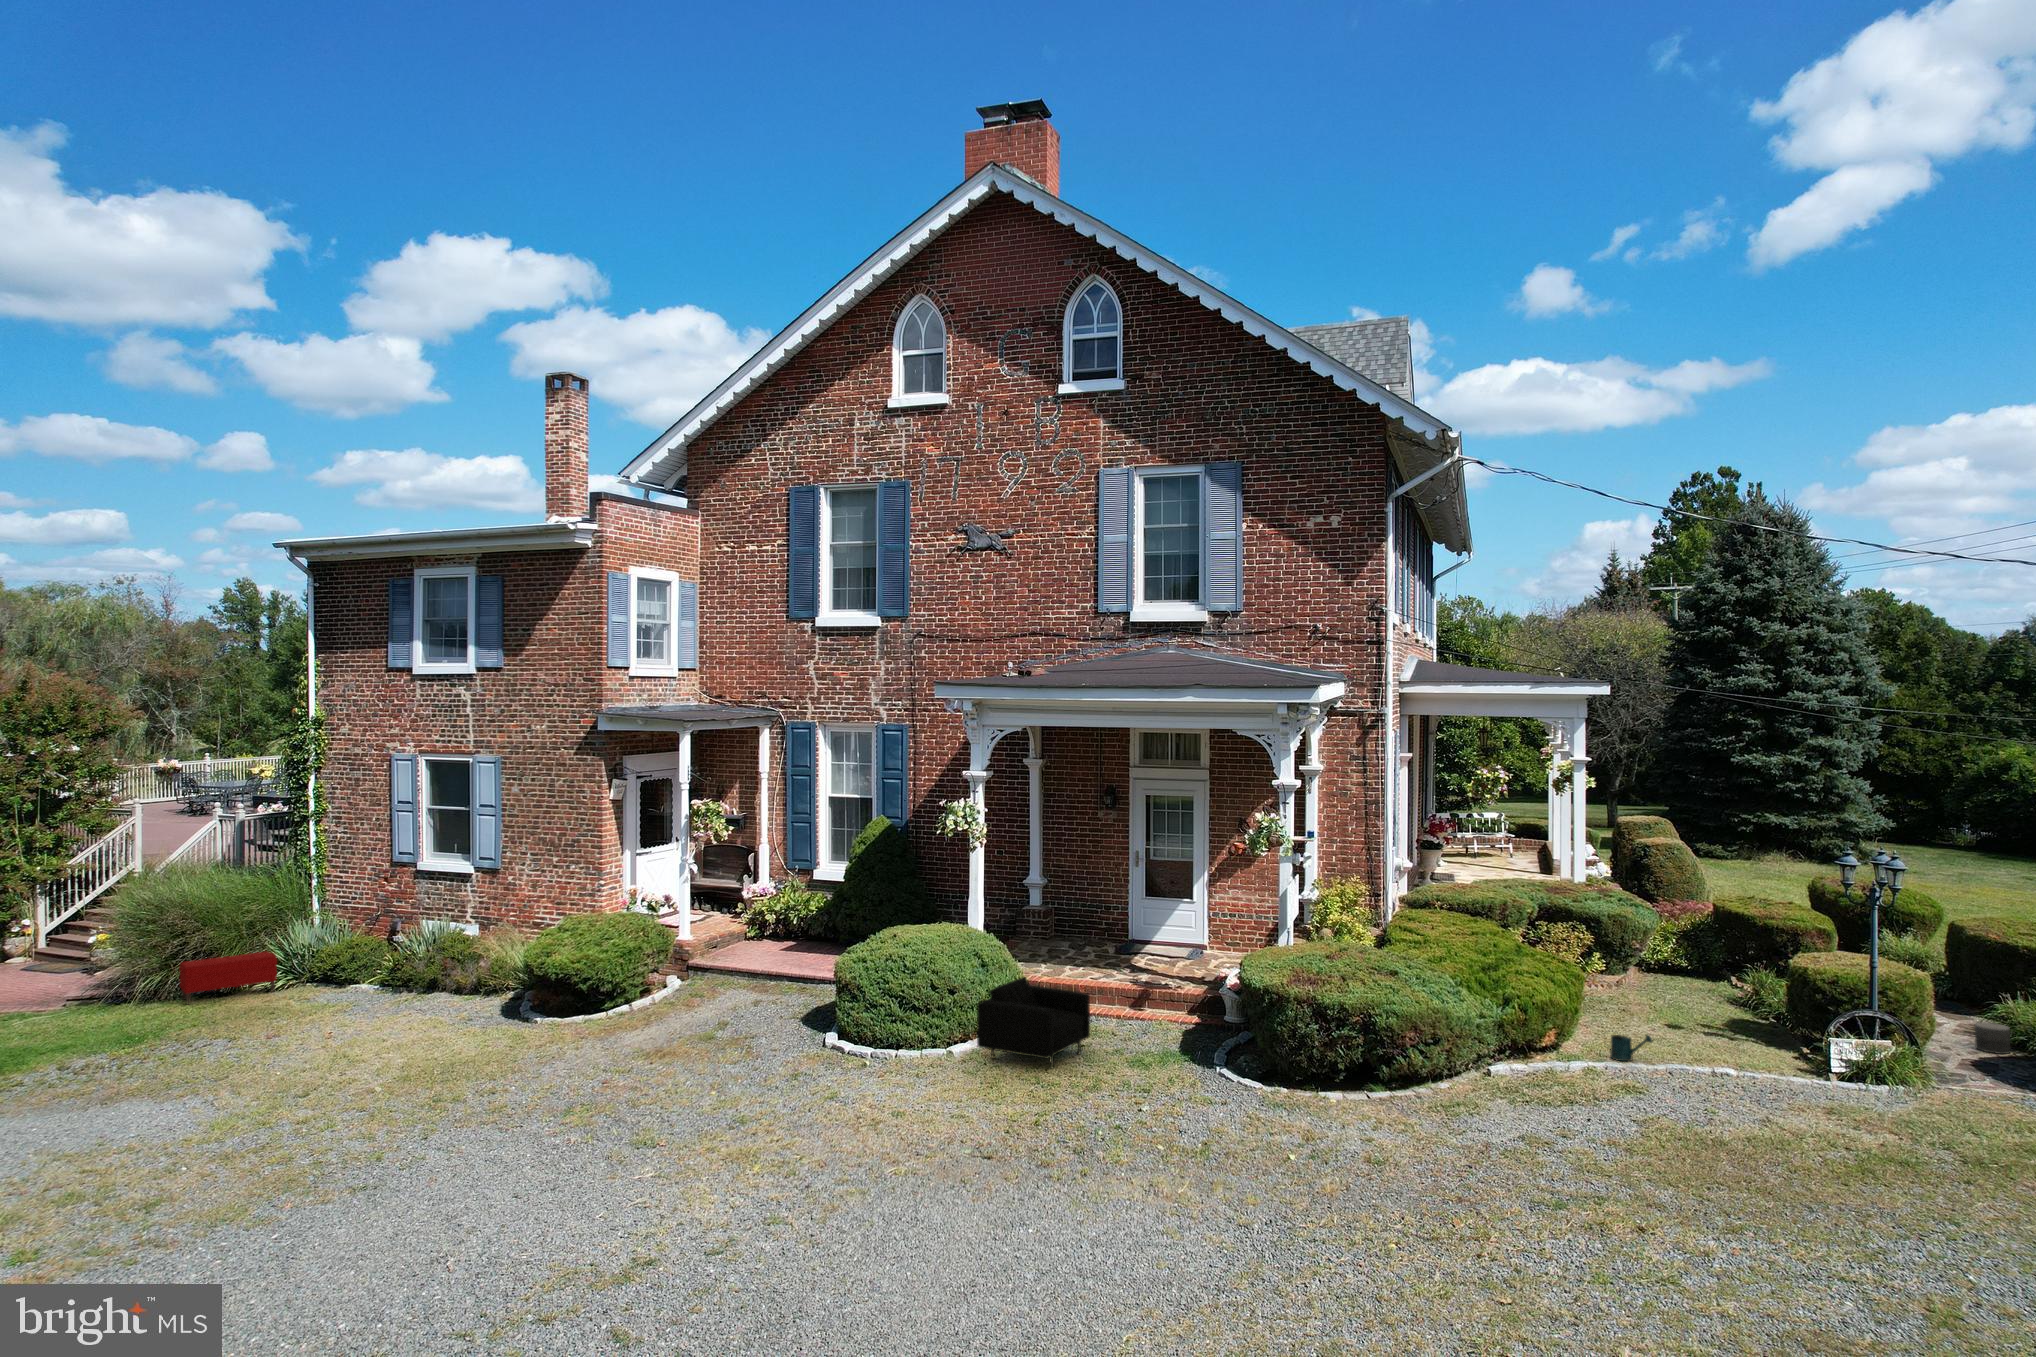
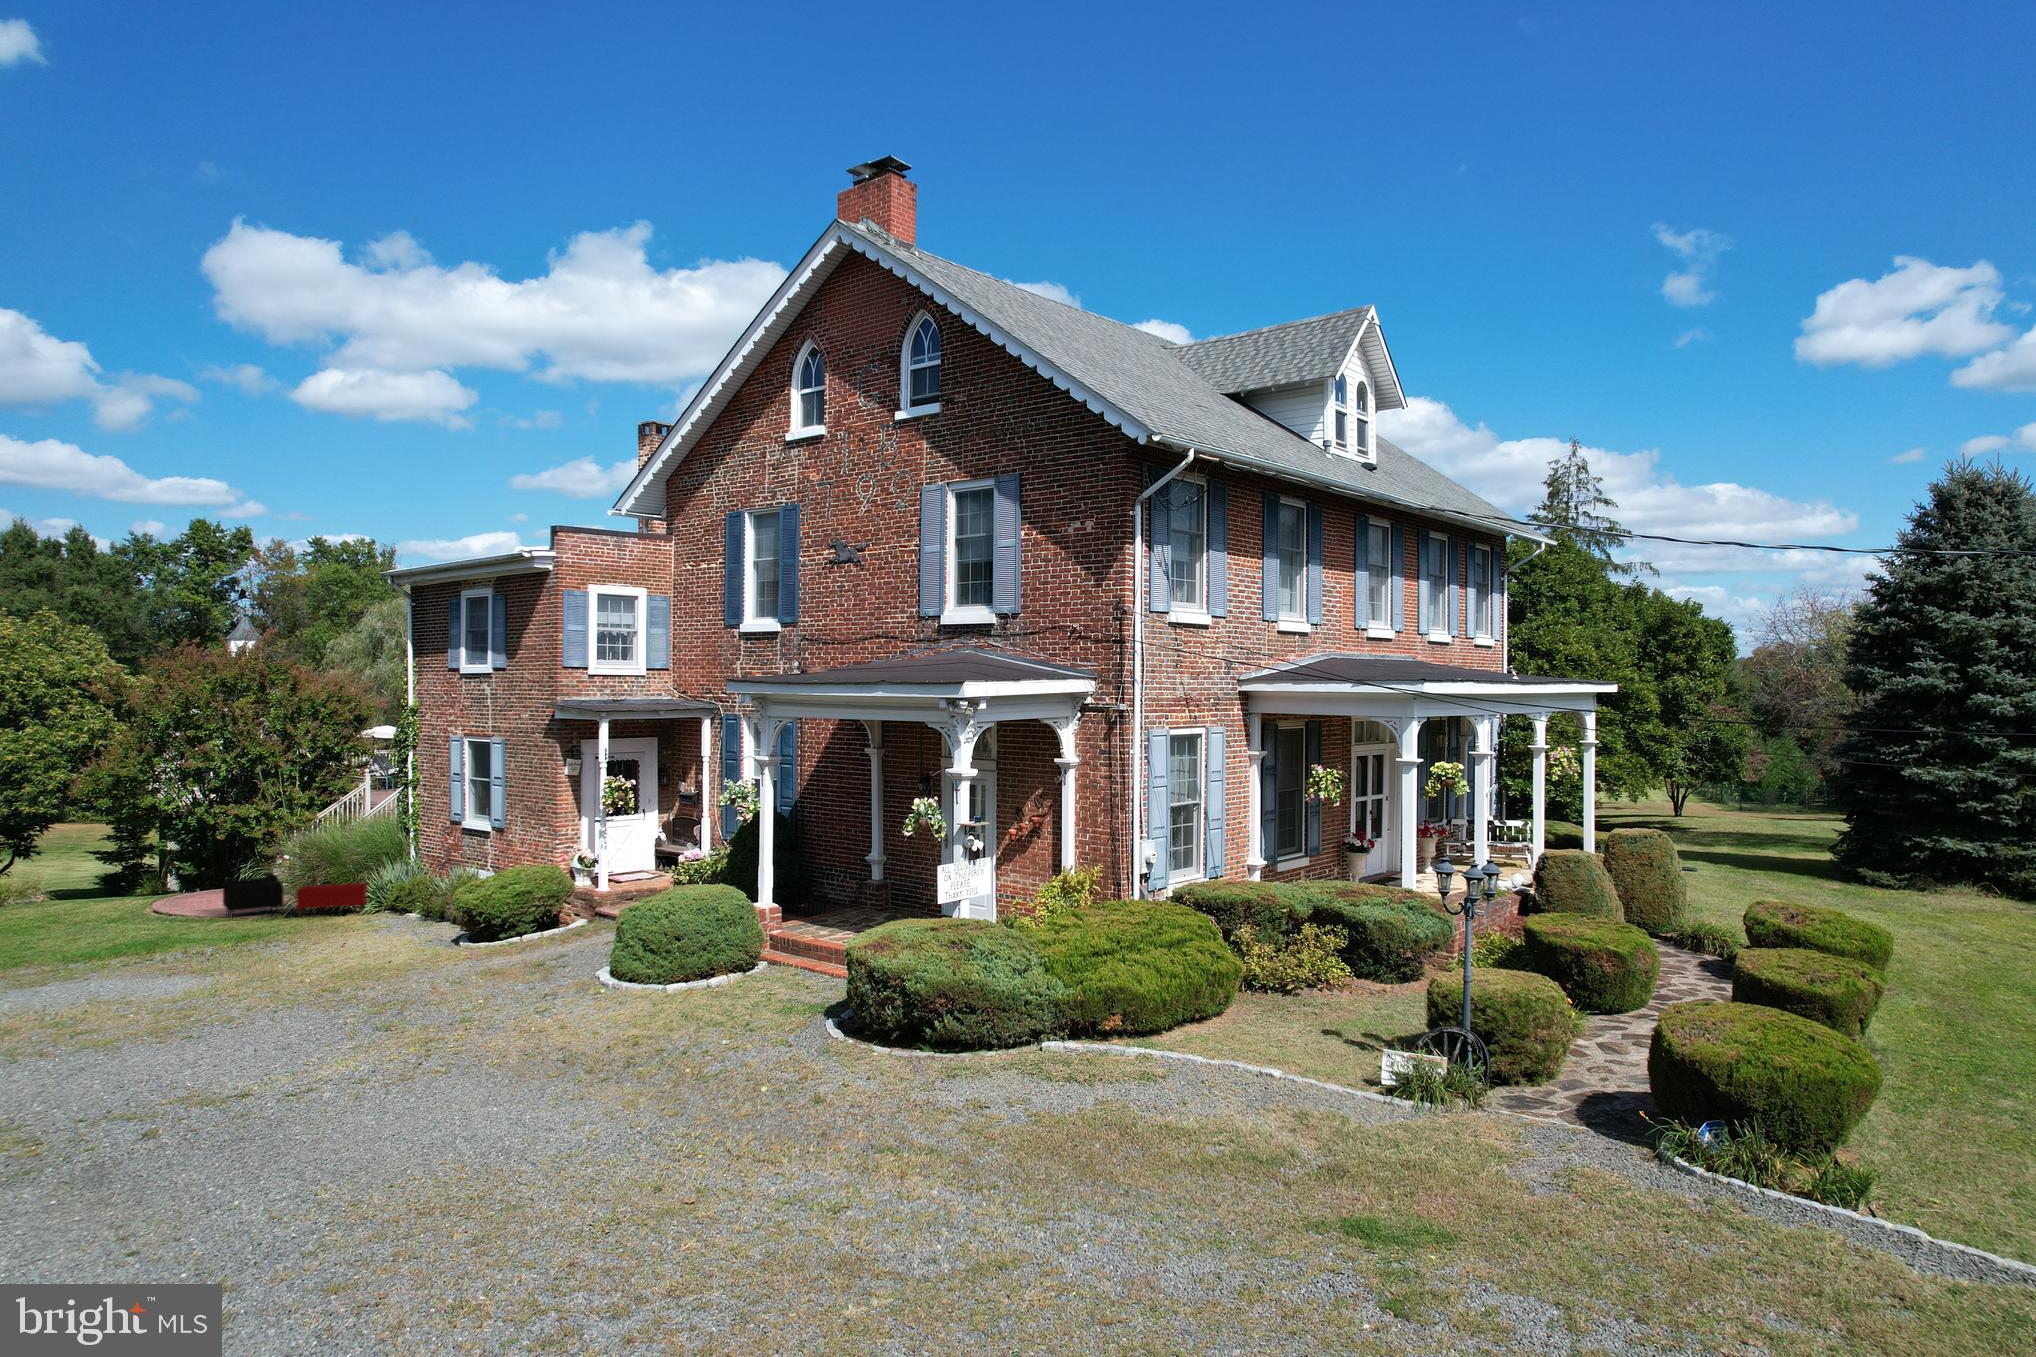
armchair: present [977,977,1090,1068] -> present [223,872,284,918]
planter: present [1975,1022,2010,1054] -> none [1556,1046,1590,1081]
watering can: present [1610,1035,1652,1061] -> none [1161,1017,1194,1048]

